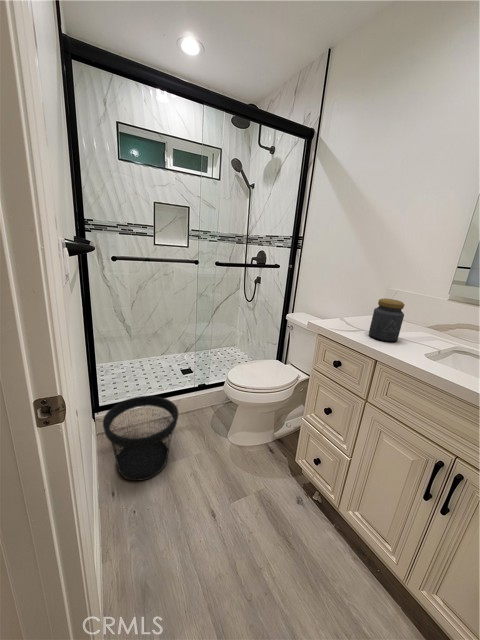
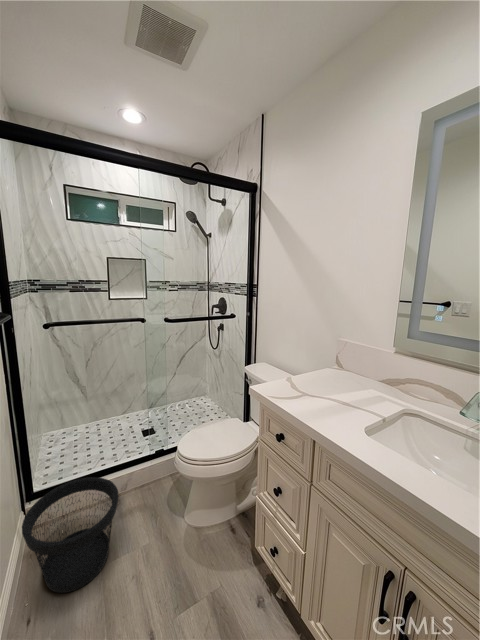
jar: present [369,299,405,342] -> none [310,361,342,410]

